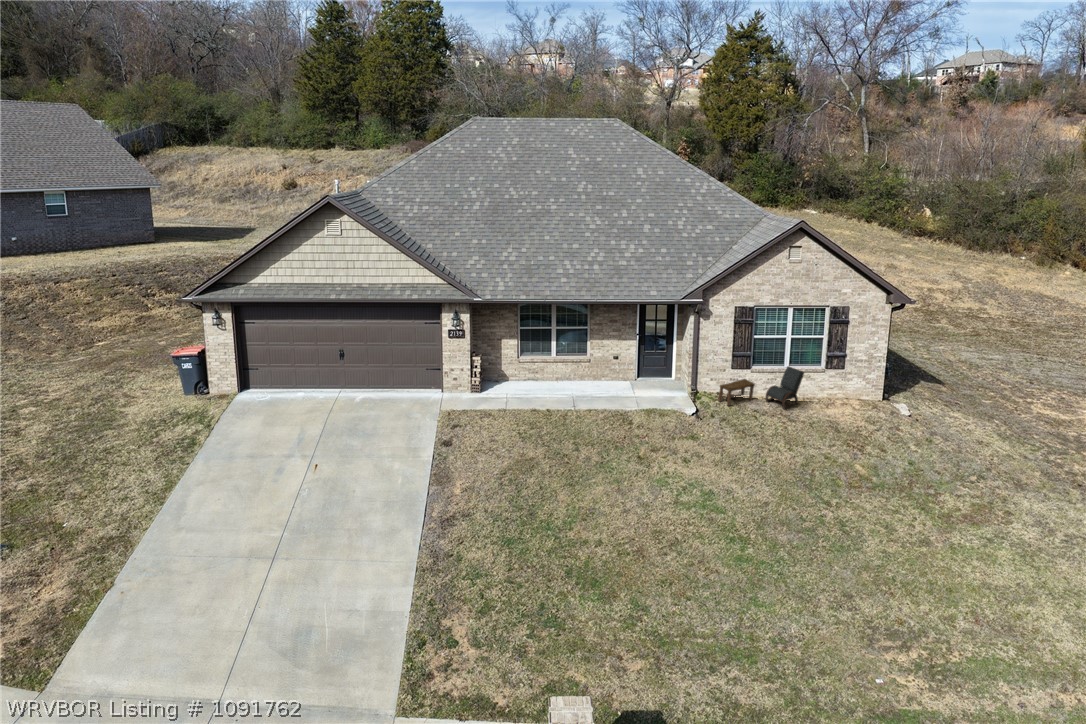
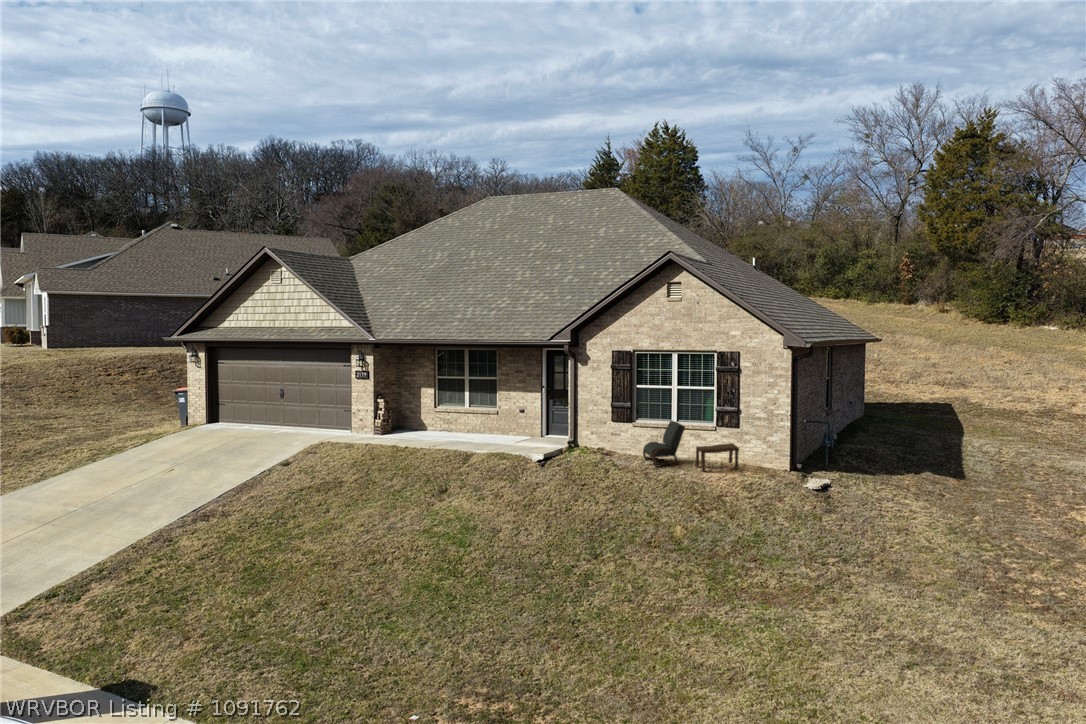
bench: present [719,379,755,406] -> present [696,443,739,472]

